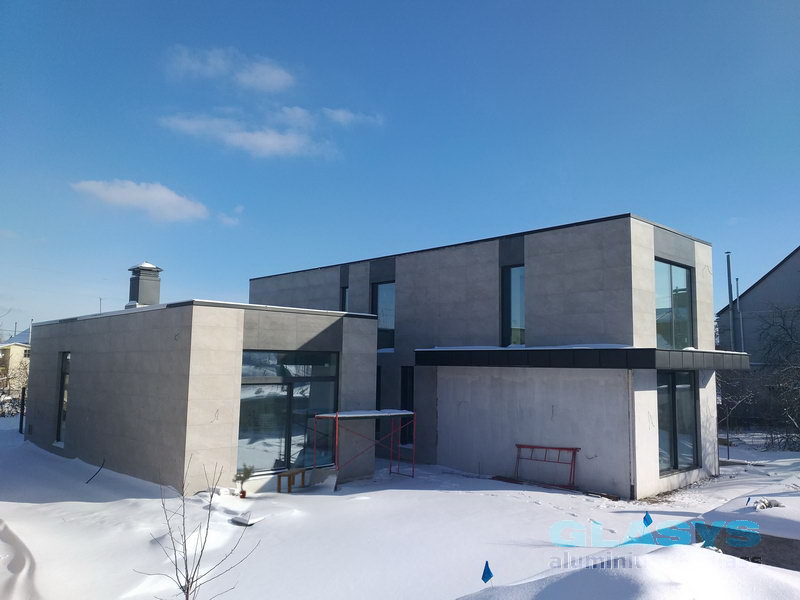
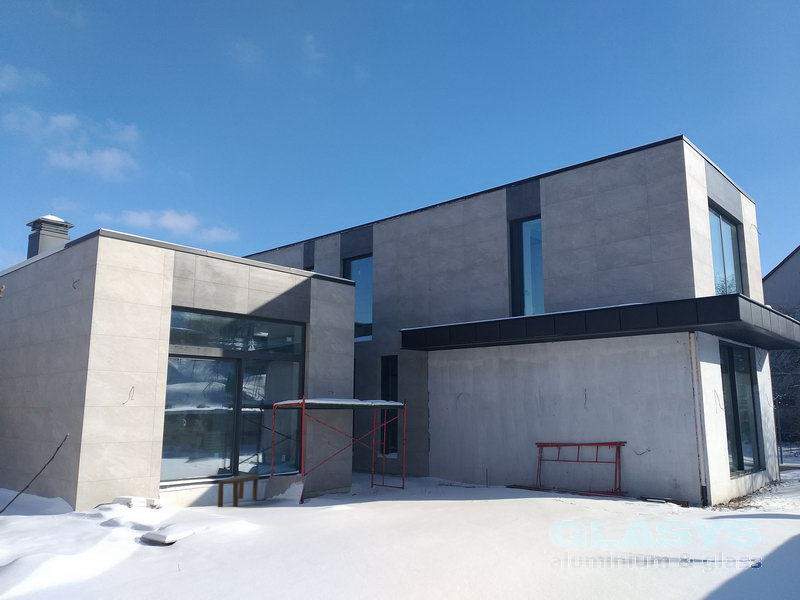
potted tree: present [233,463,254,498] -> none [150,463,185,514]

